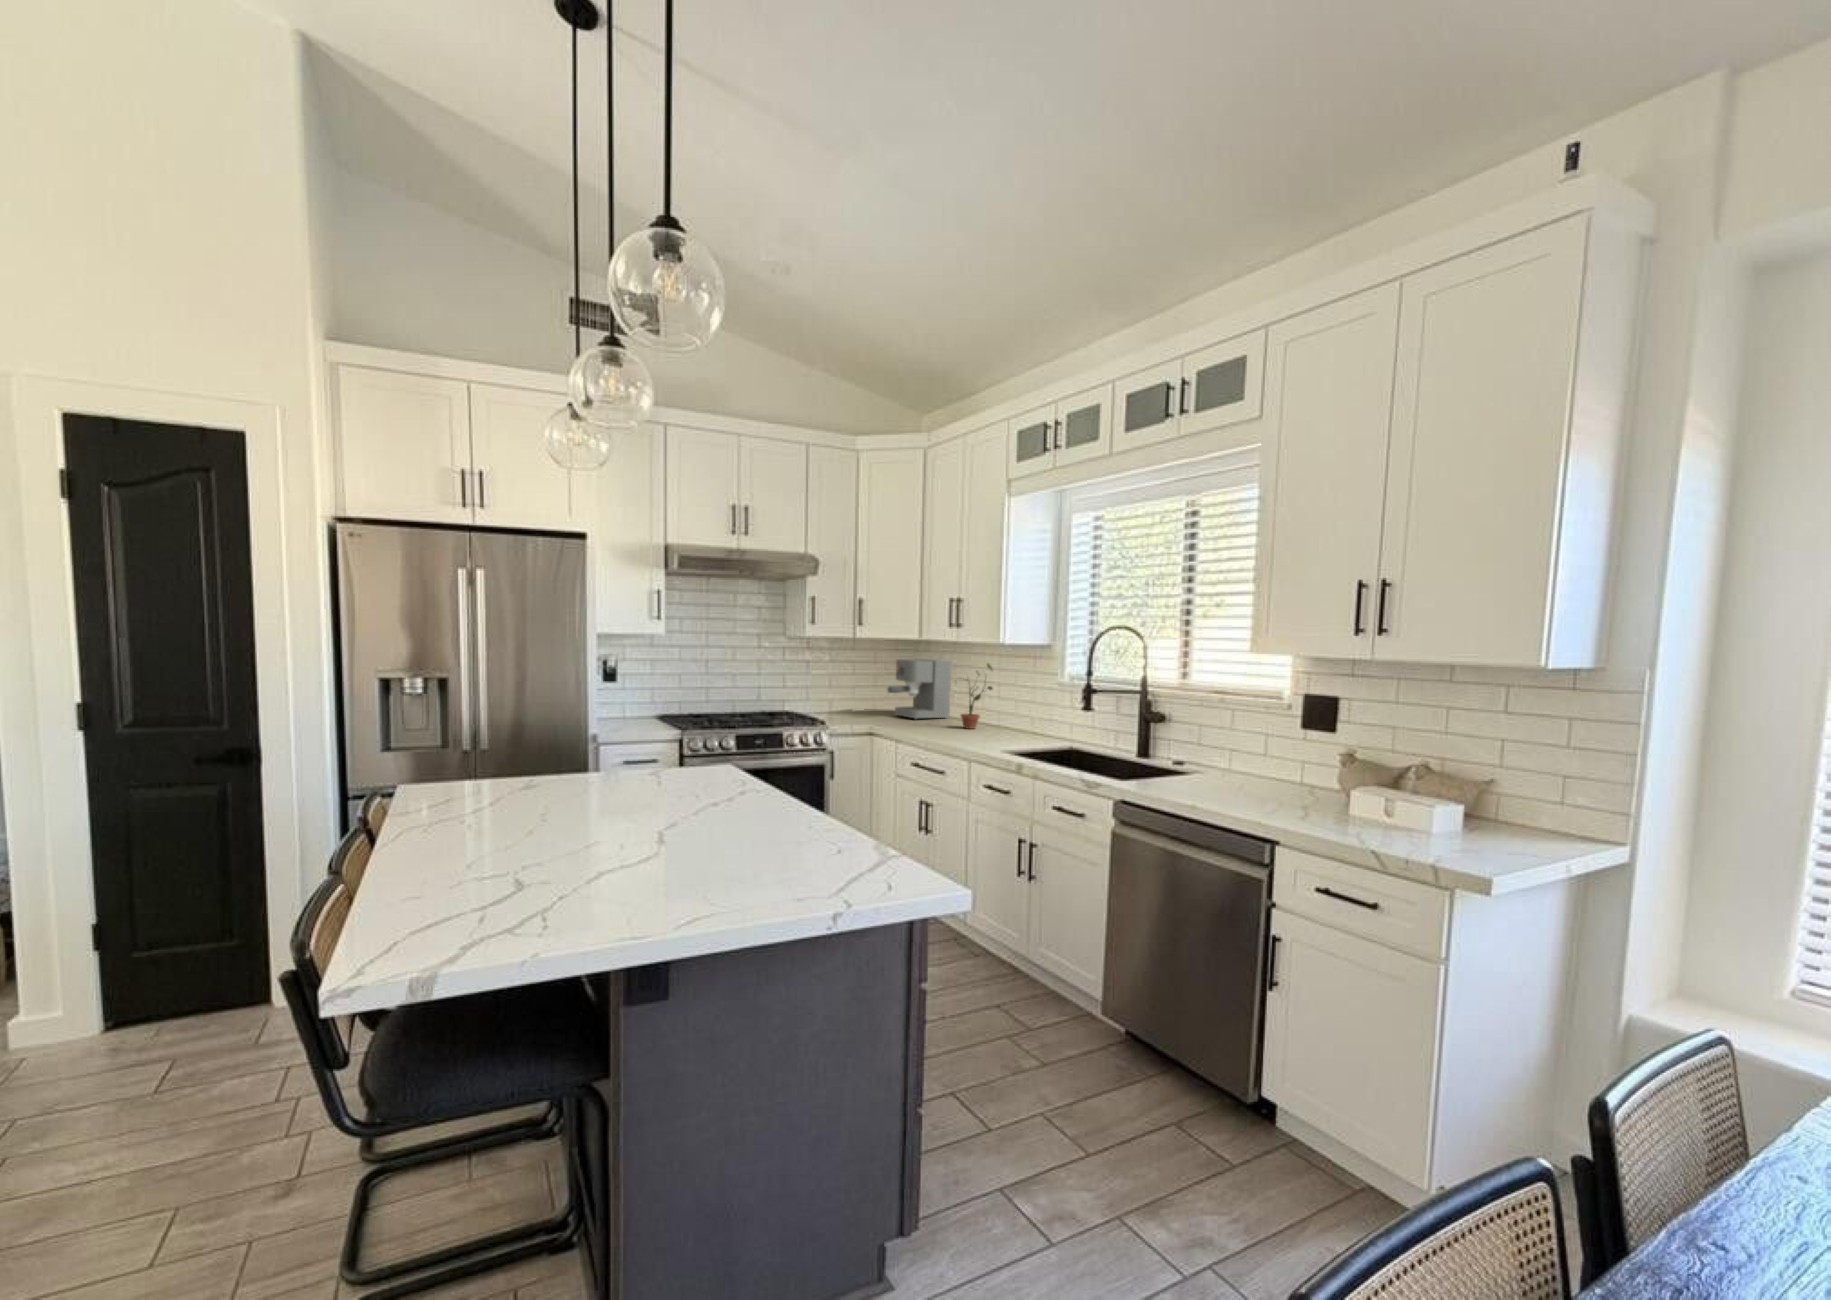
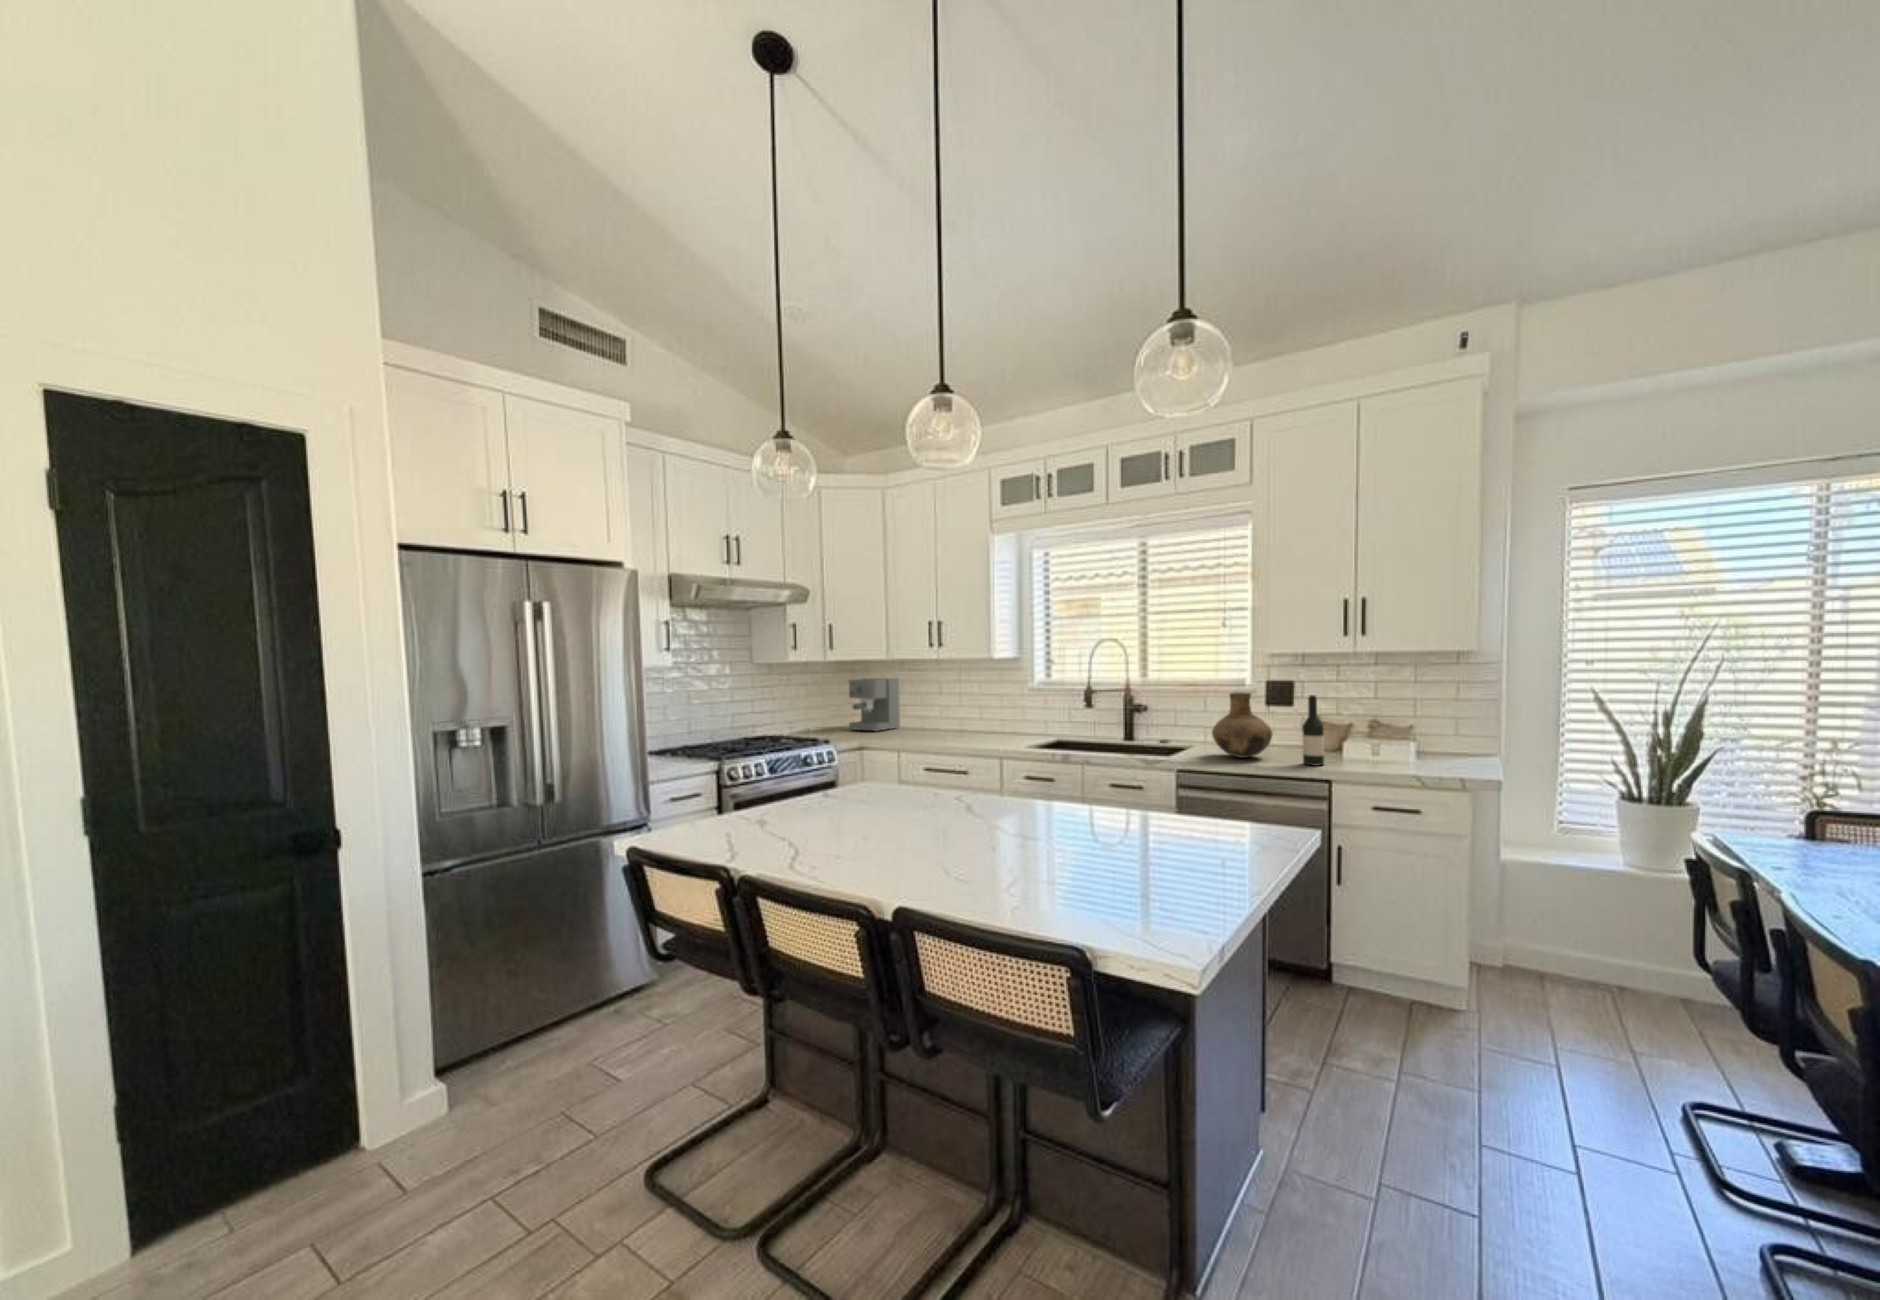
potted plant: present [961,664,992,729] -> none [928,677,960,734]
vase: none [1185,707,1267,797] -> present [1212,693,1273,758]
wine bottle: none [1278,719,1309,820] -> present [1302,695,1324,766]

